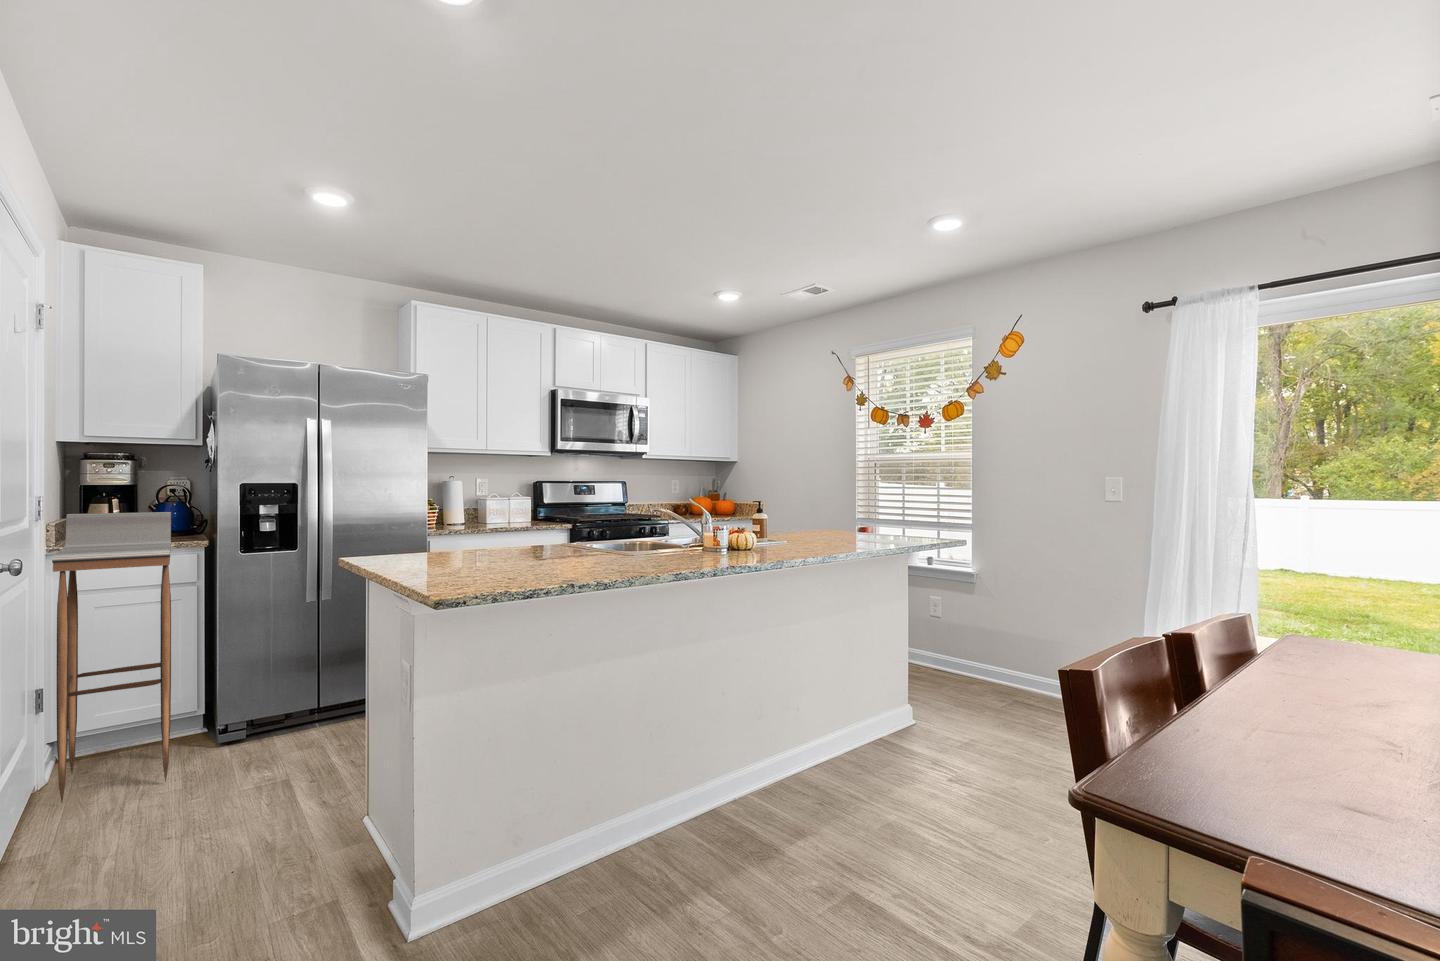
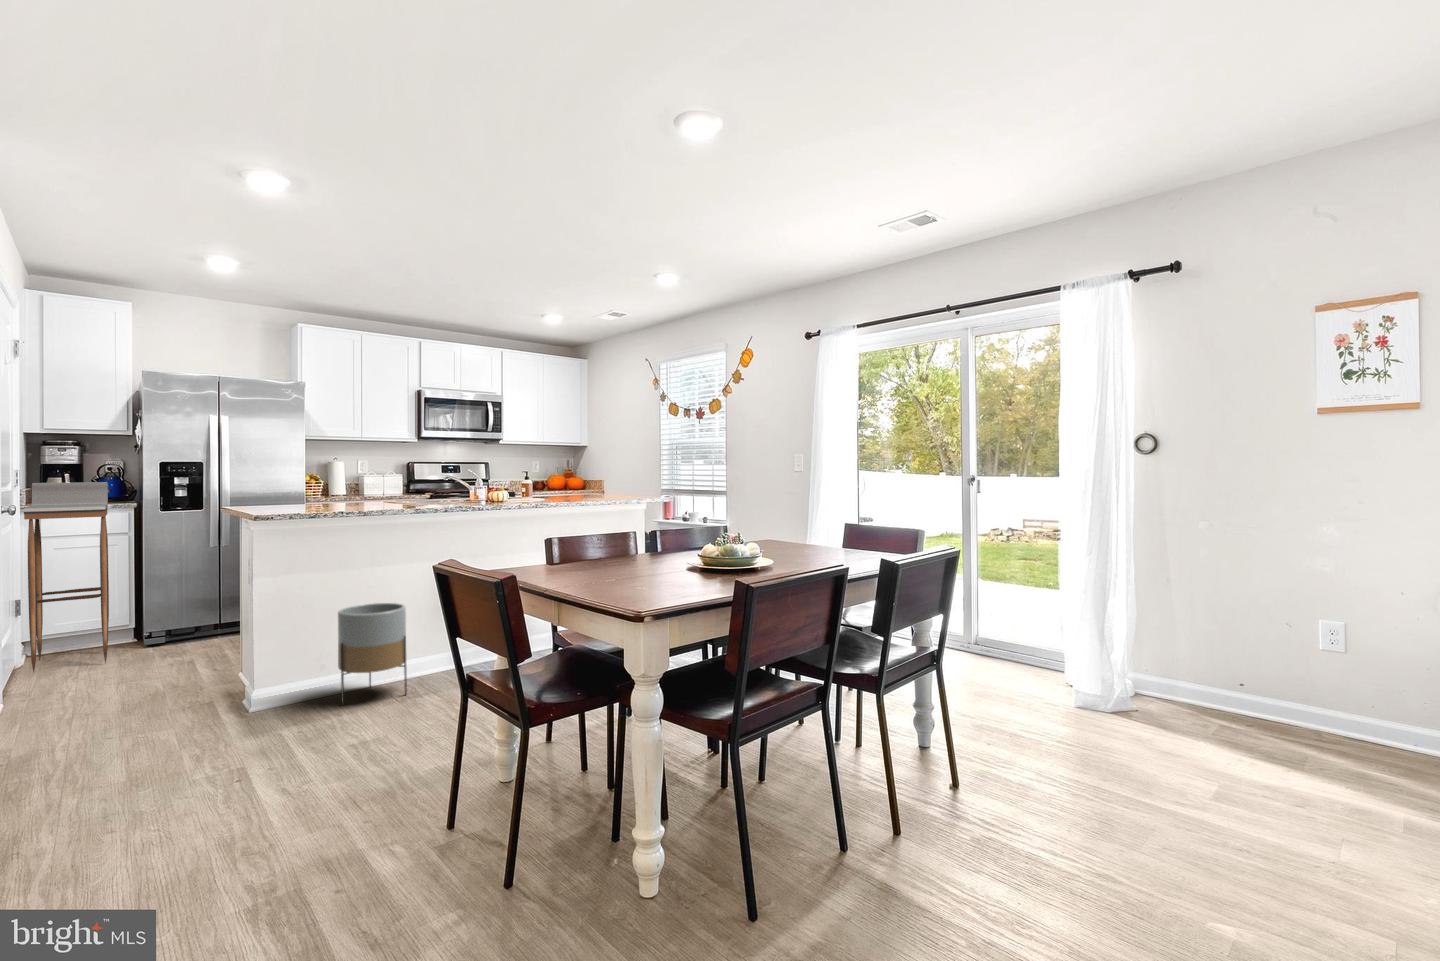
planter: none [549,716,656,903] -> present [338,603,407,704]

